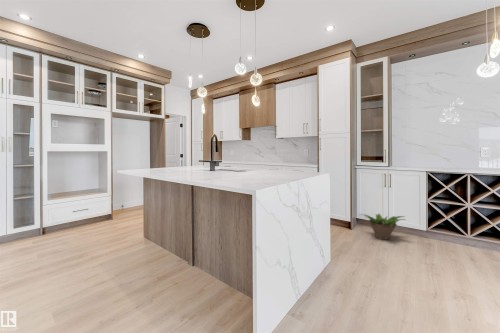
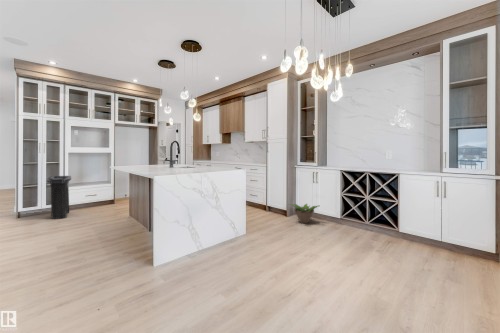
trash can: none [17,184,53,250] -> present [47,176,71,219]

